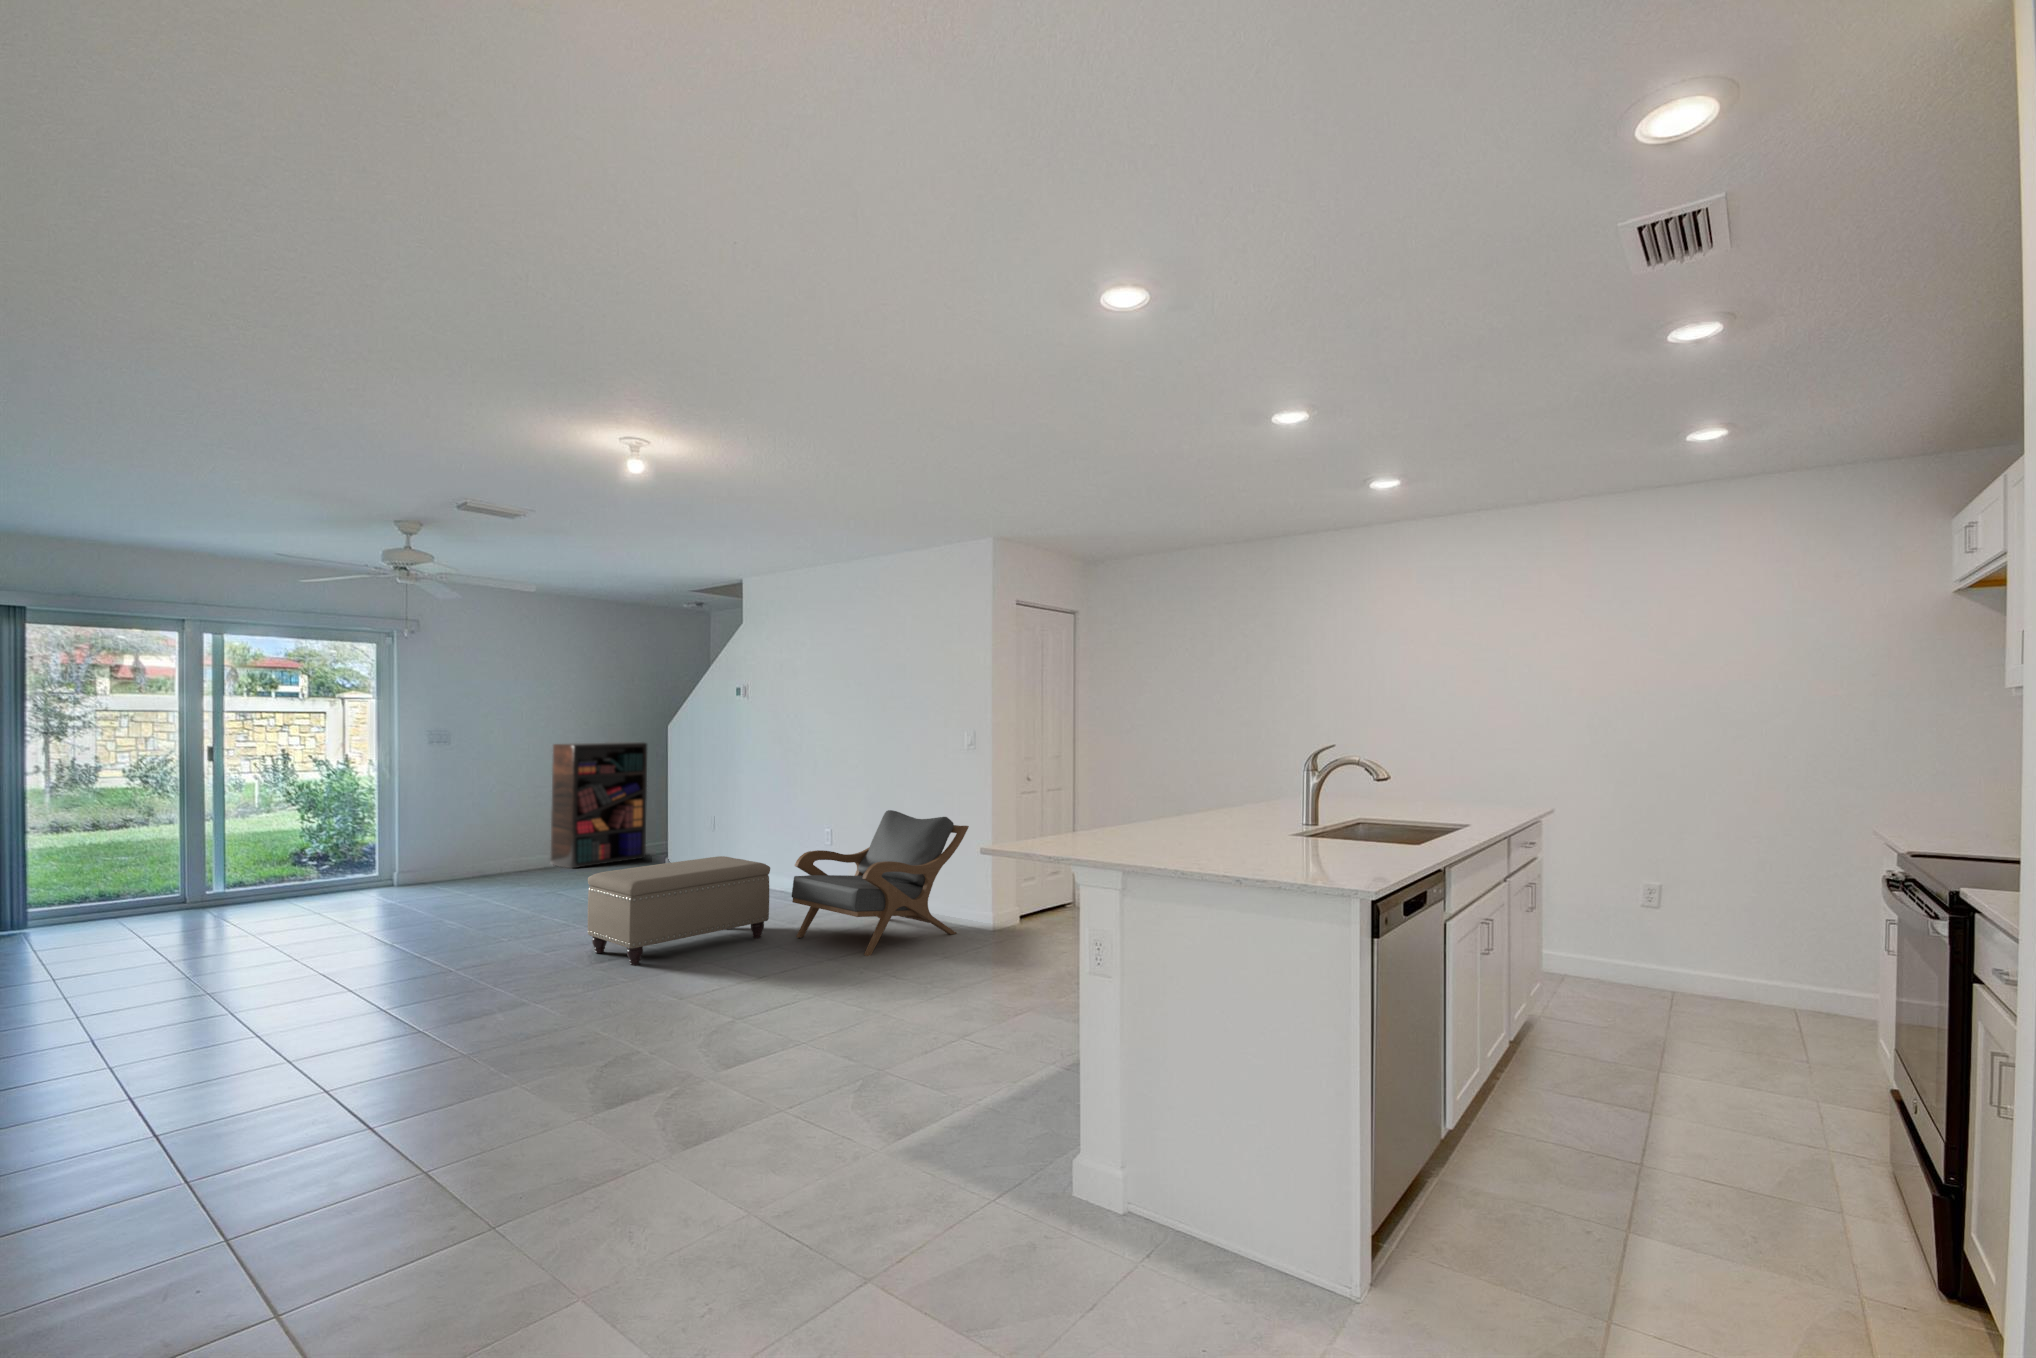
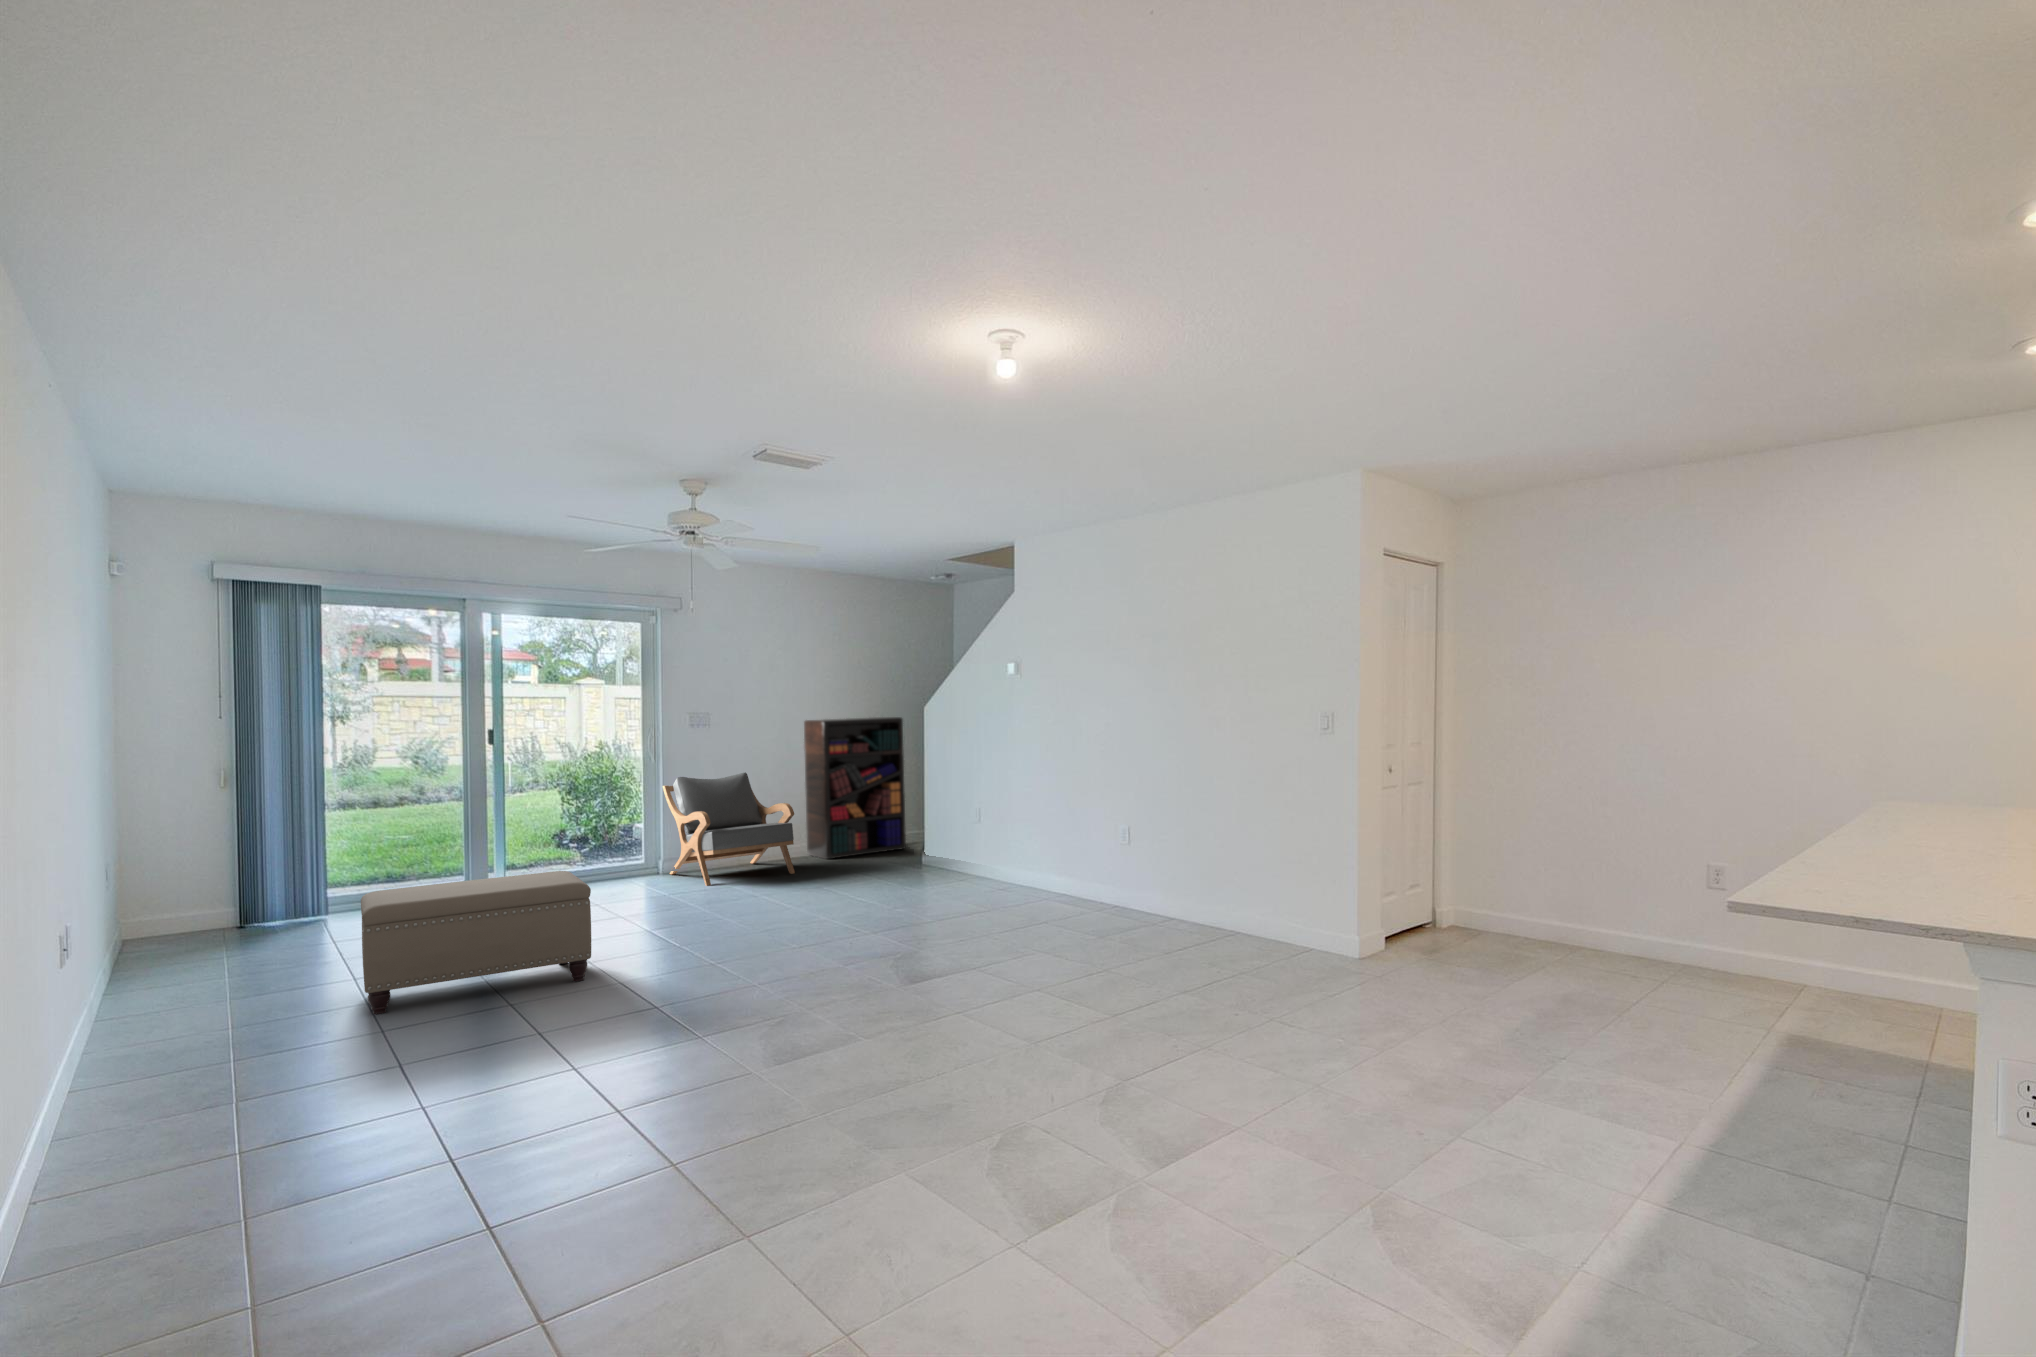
armchair: present [792,810,969,956] -> present [663,772,795,886]
ottoman: present [588,856,770,965] -> present [361,871,591,1015]

